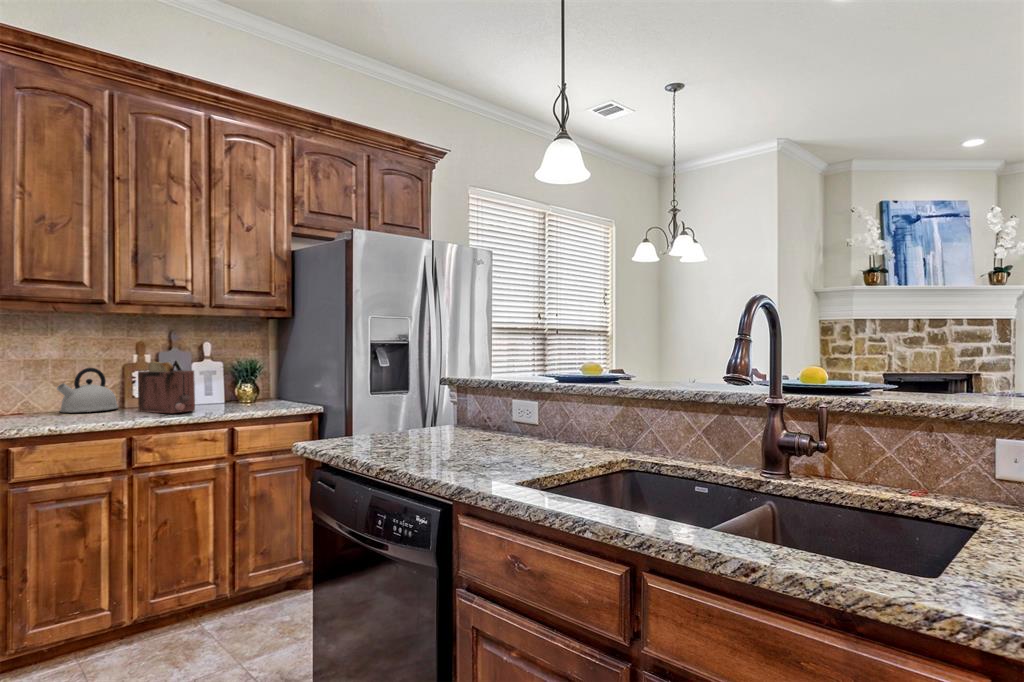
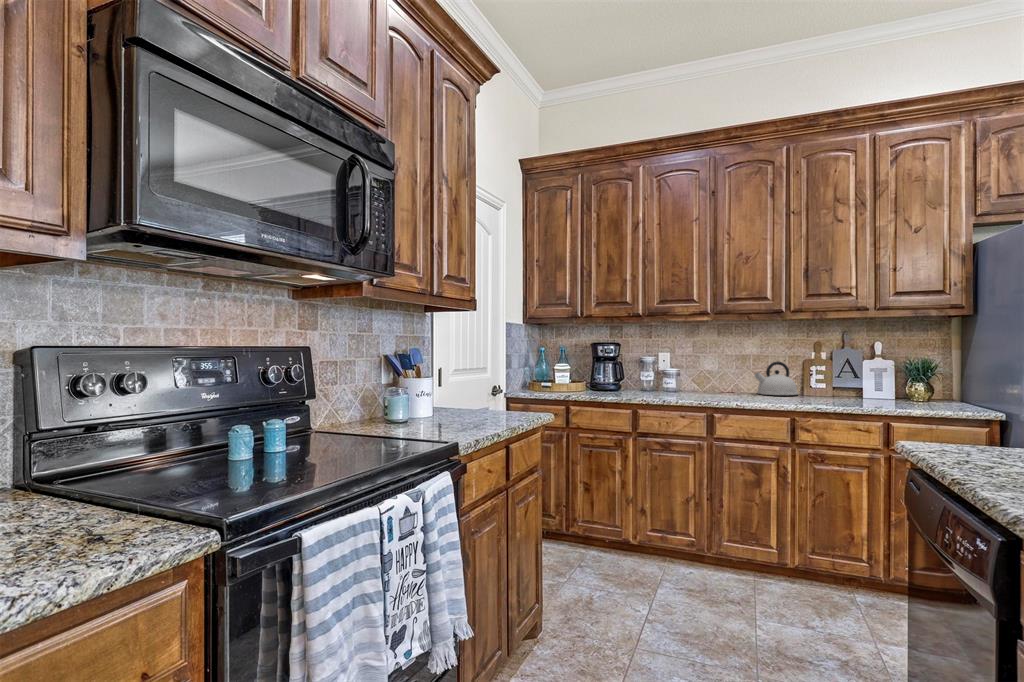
toaster: present [138,362,195,413] -> none [810,359,855,403]

